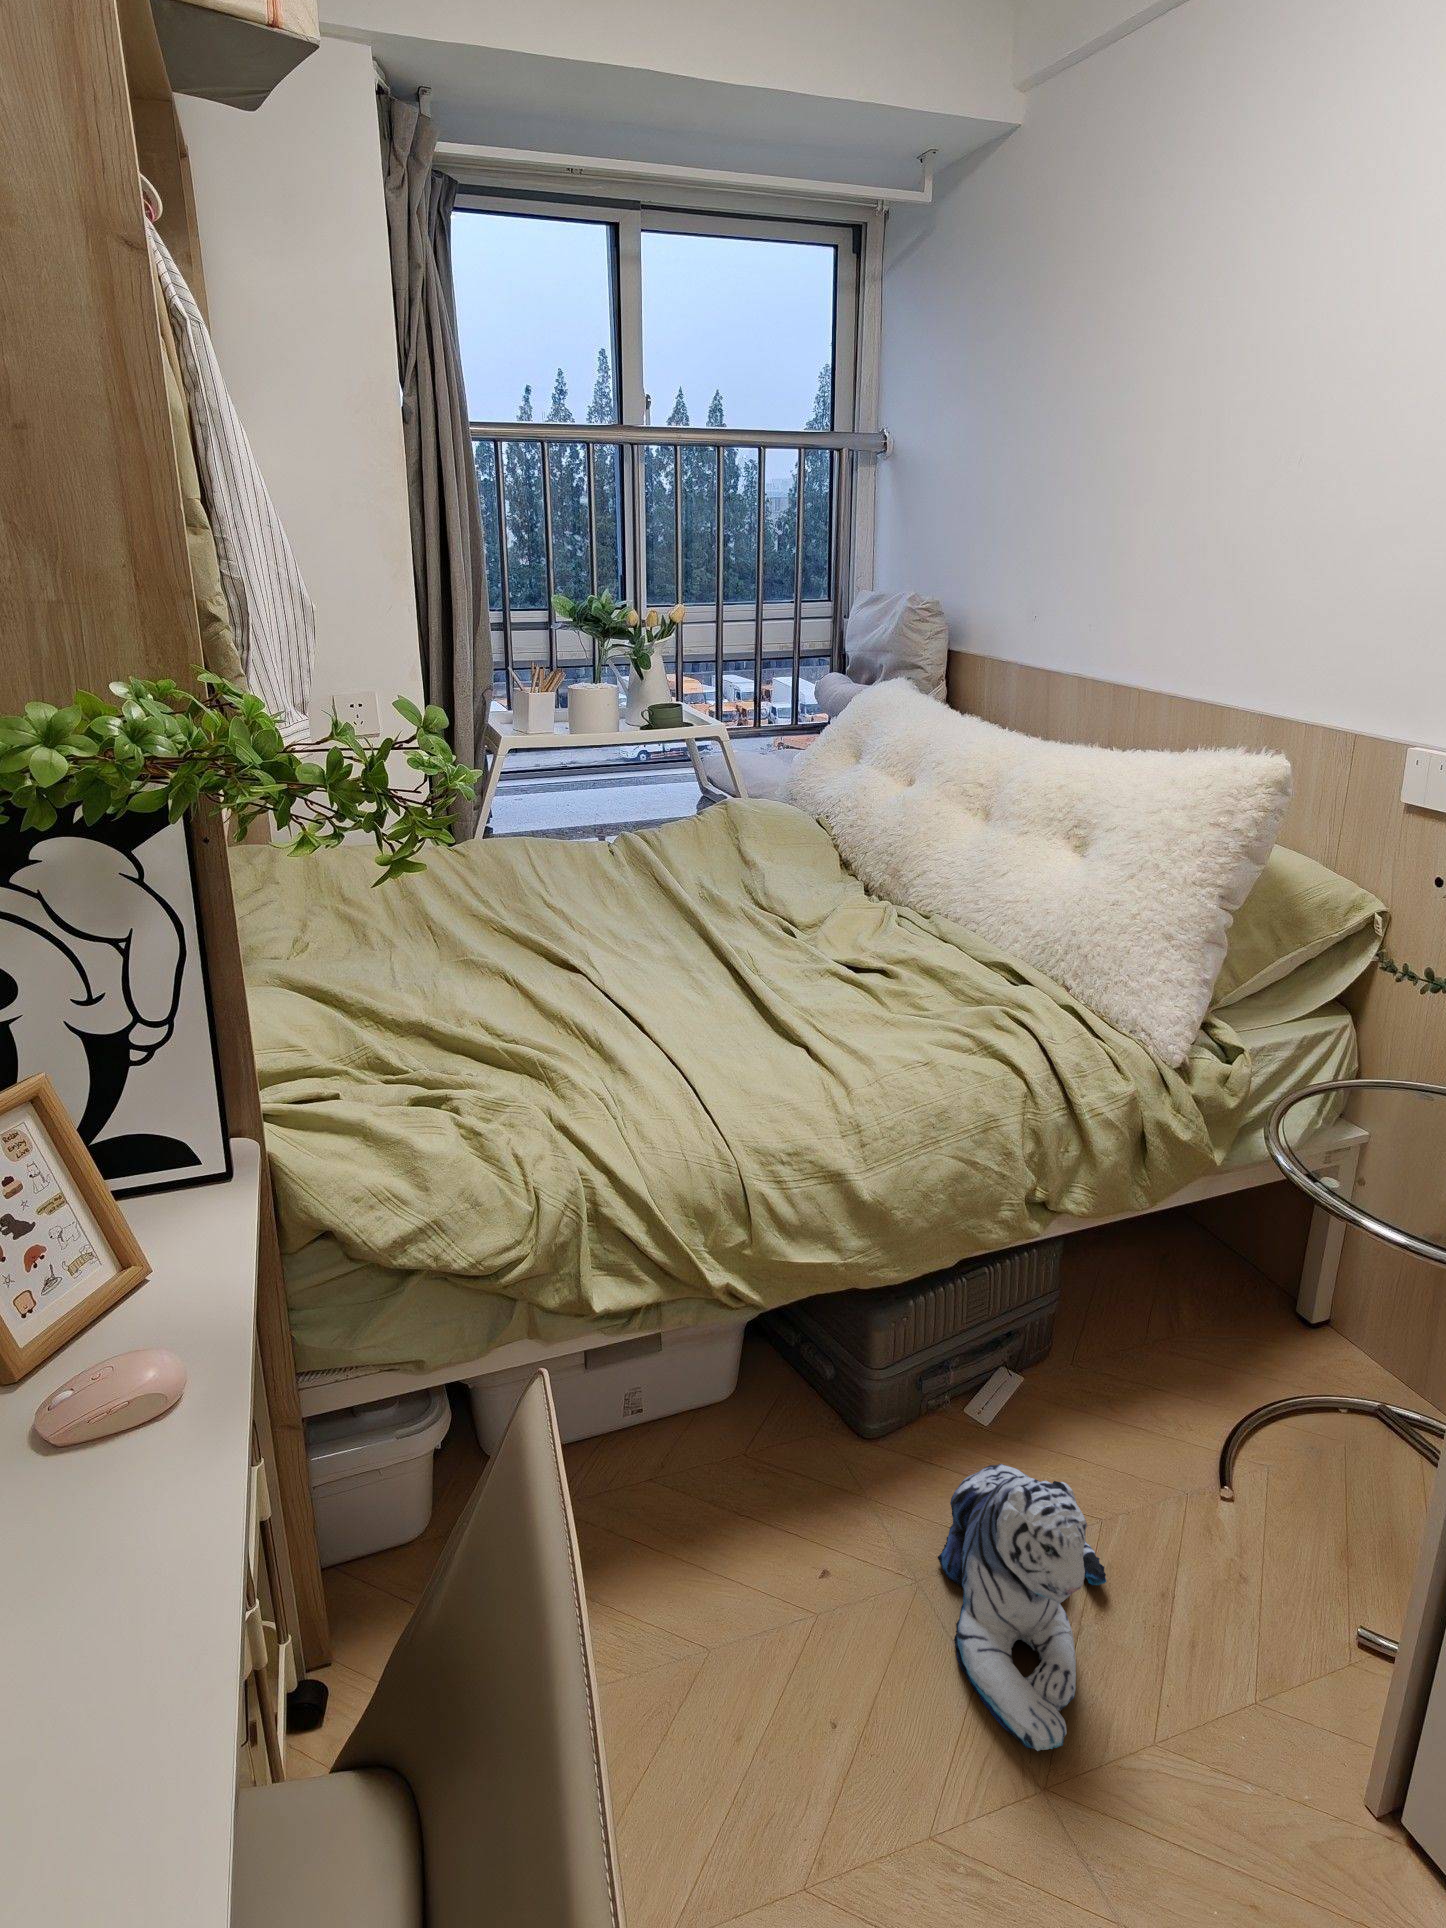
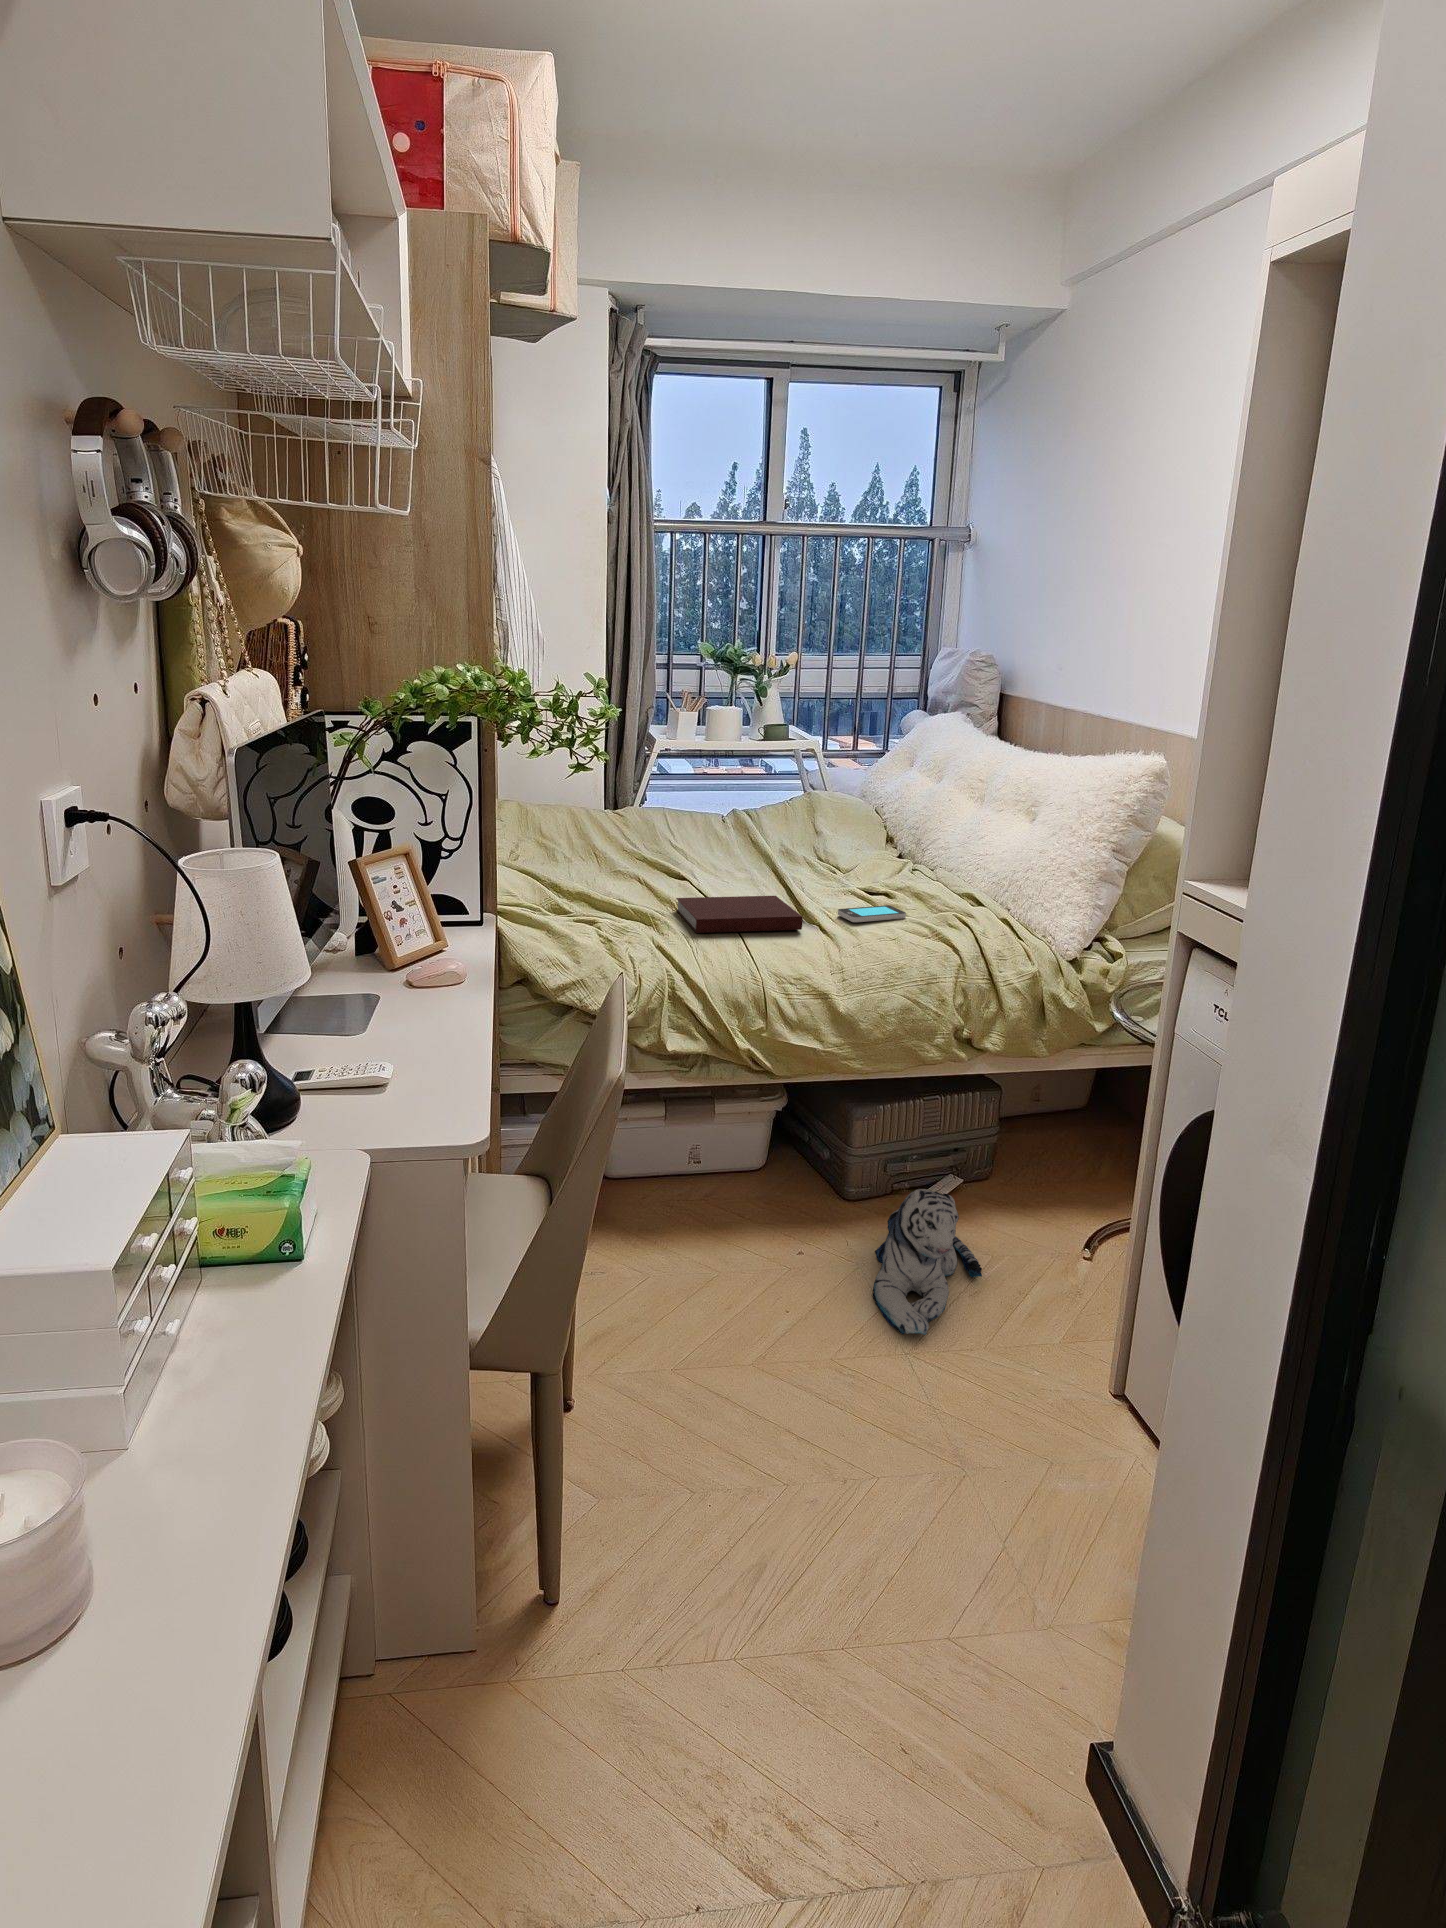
notebook: none [571,992,778,1084] -> present [676,896,803,933]
smartphone: none [823,993,923,1032] -> present [838,905,906,922]

